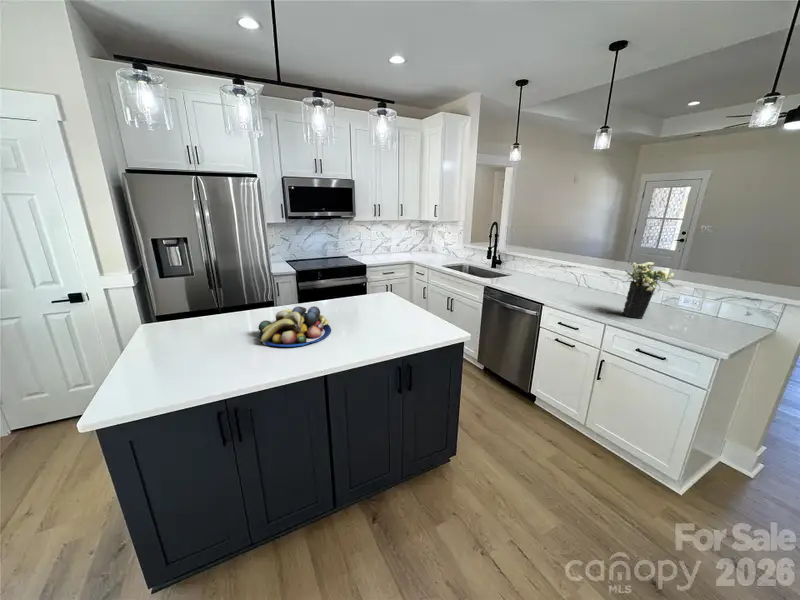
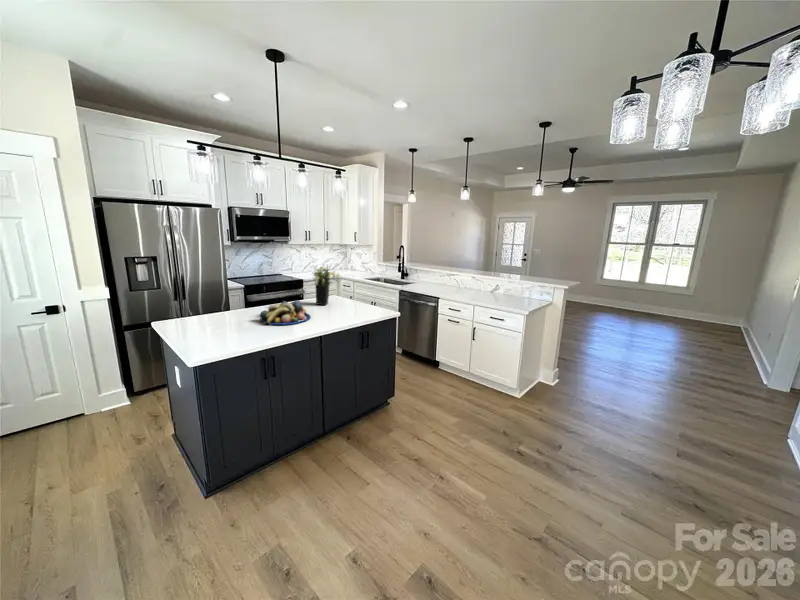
flower arrangement: present [623,259,675,319] -> present [313,266,340,305]

